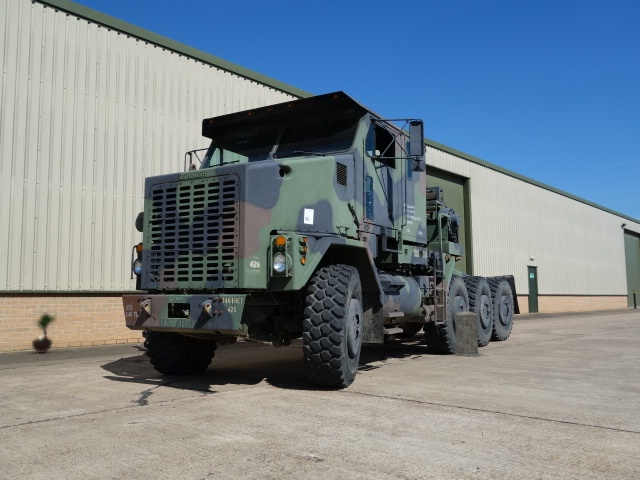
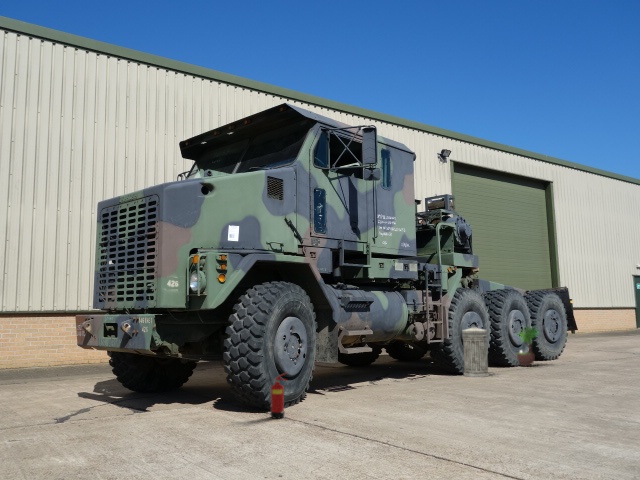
potted tree: present [32,313,55,352] -> present [517,327,537,366]
fire extinguisher: none [346,353,370,397] -> present [265,375,287,419]

